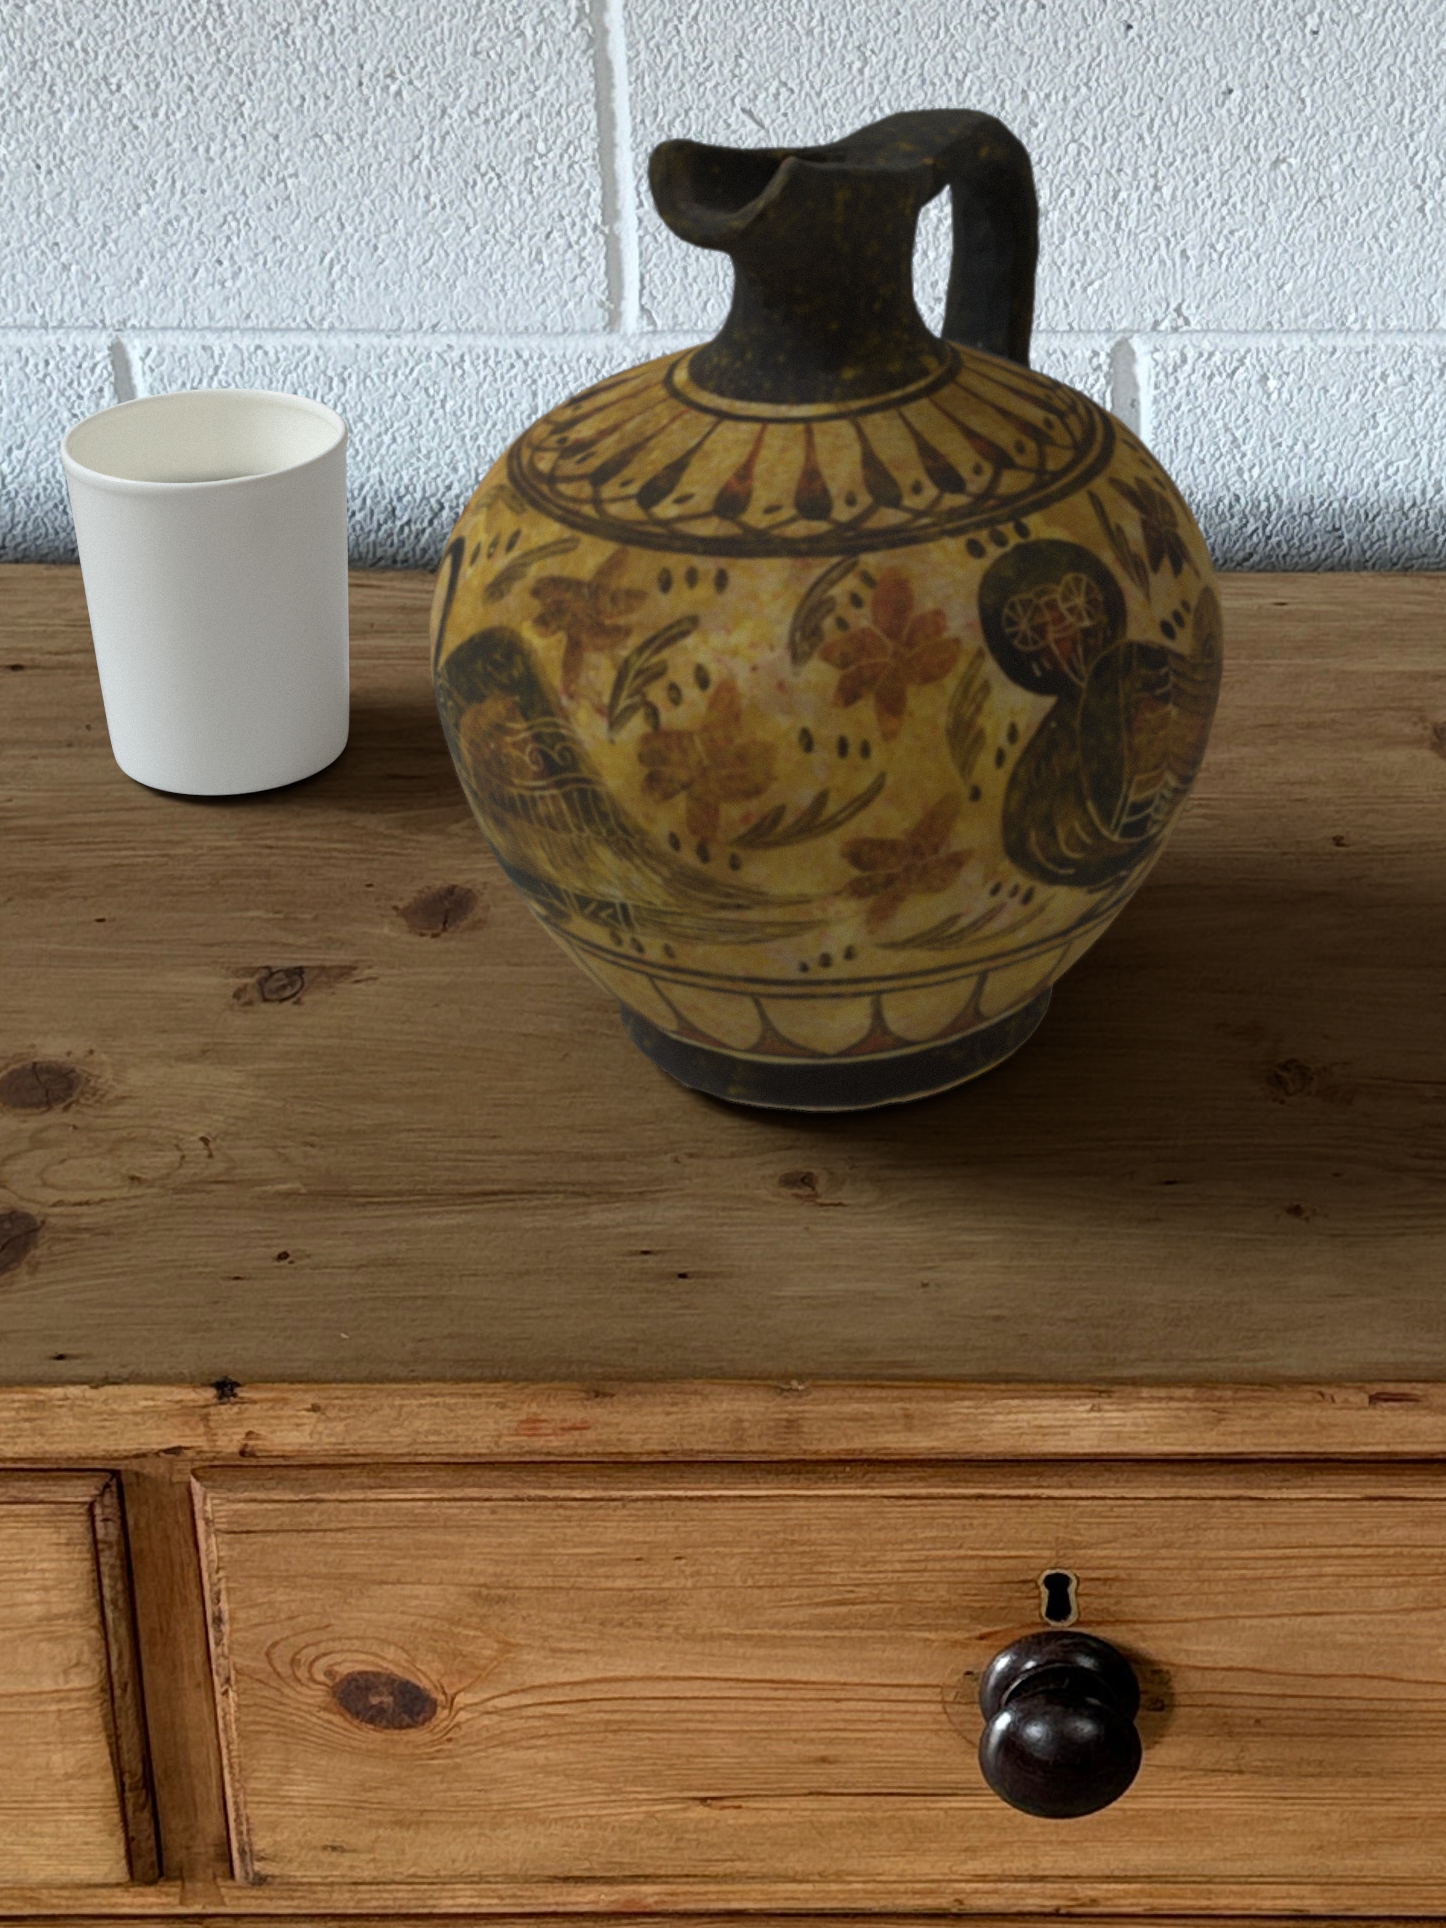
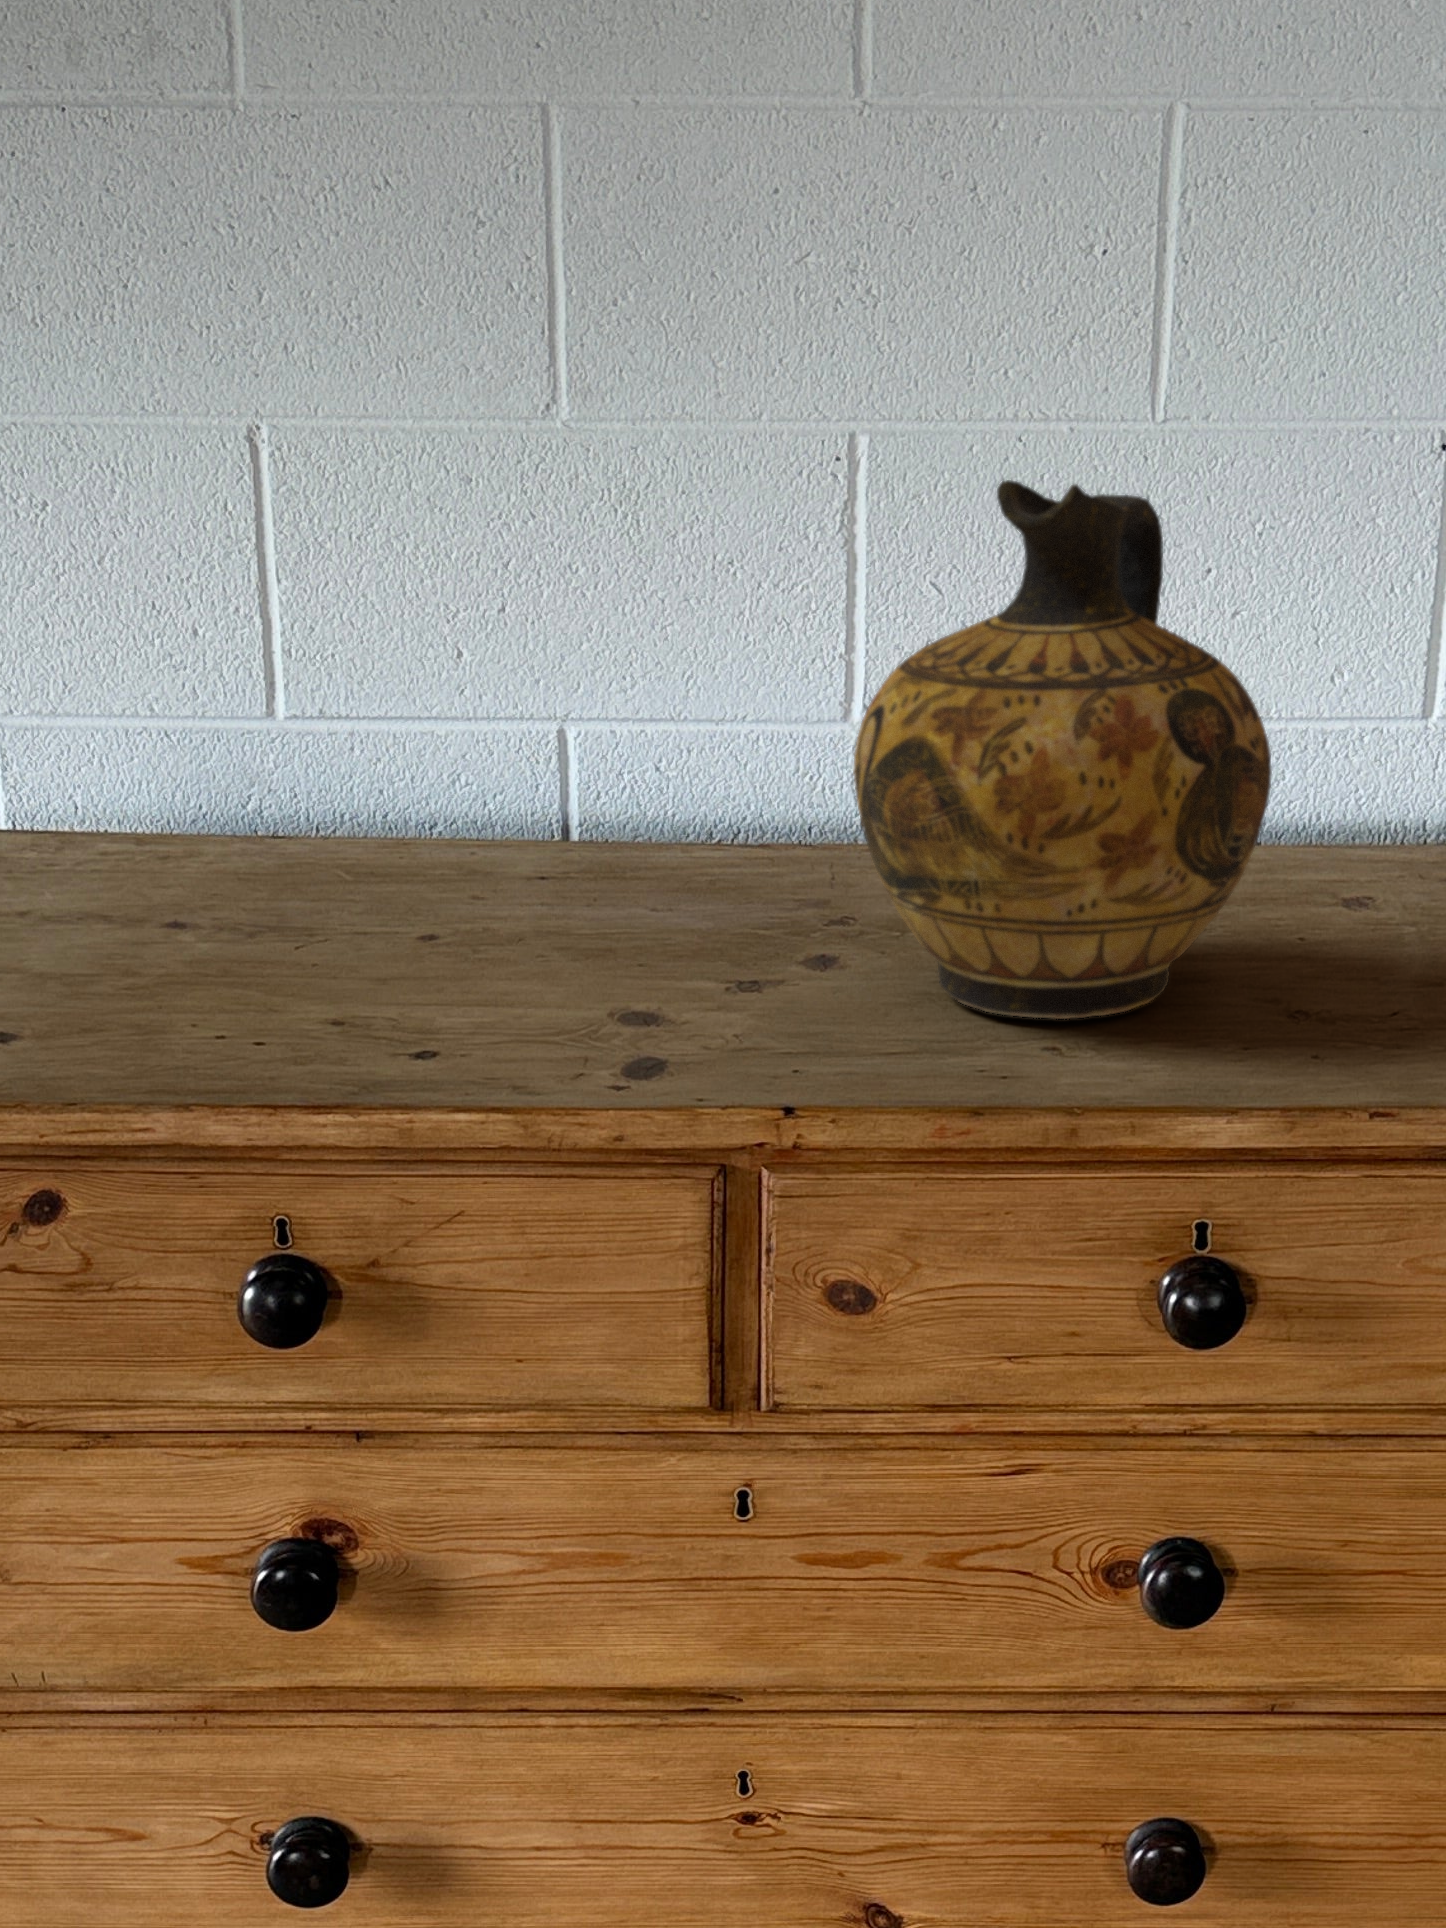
candle holder: present [60,388,349,795] -> none [600,705,755,920]

